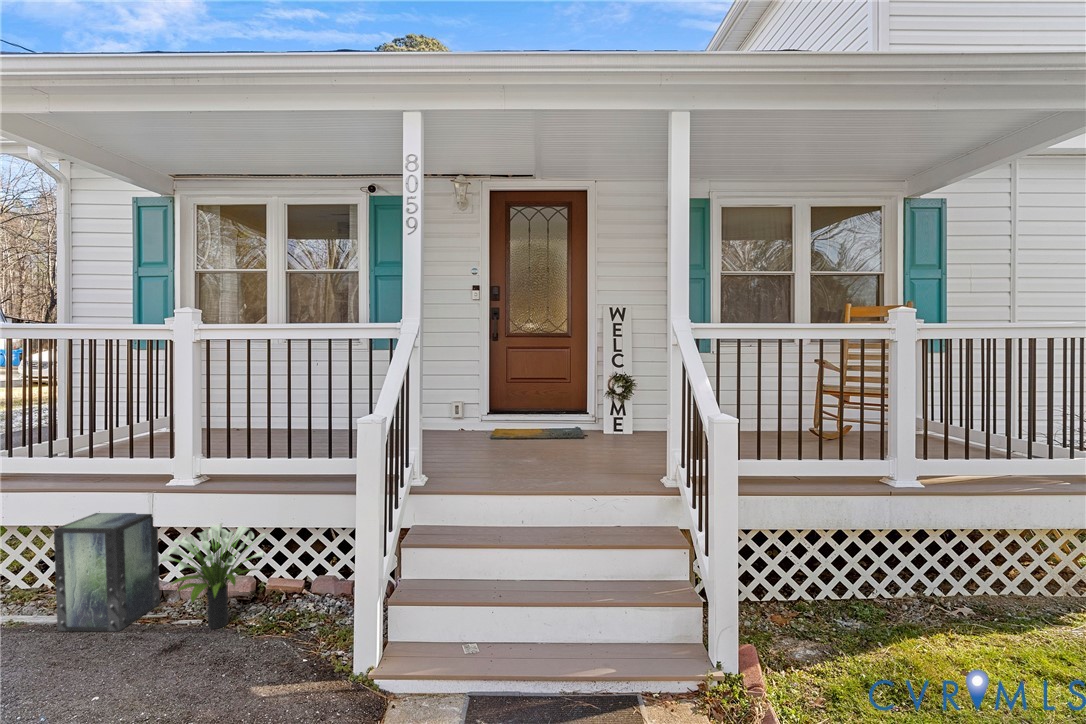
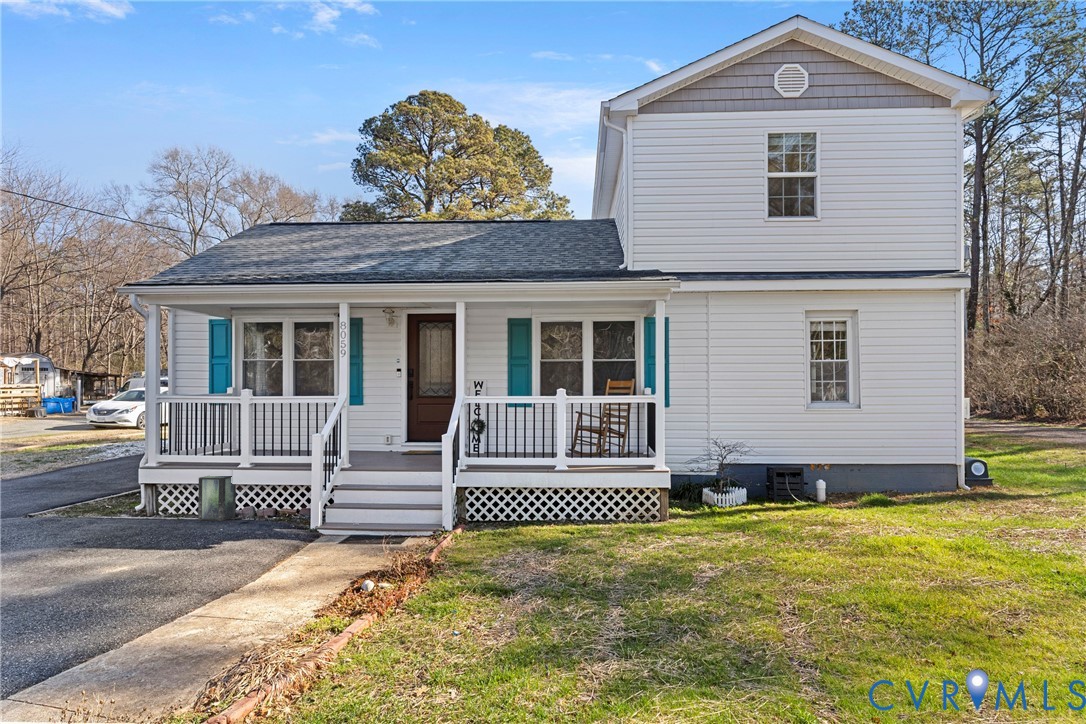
potted plant: present [160,523,265,629] -> none [241,478,282,521]

